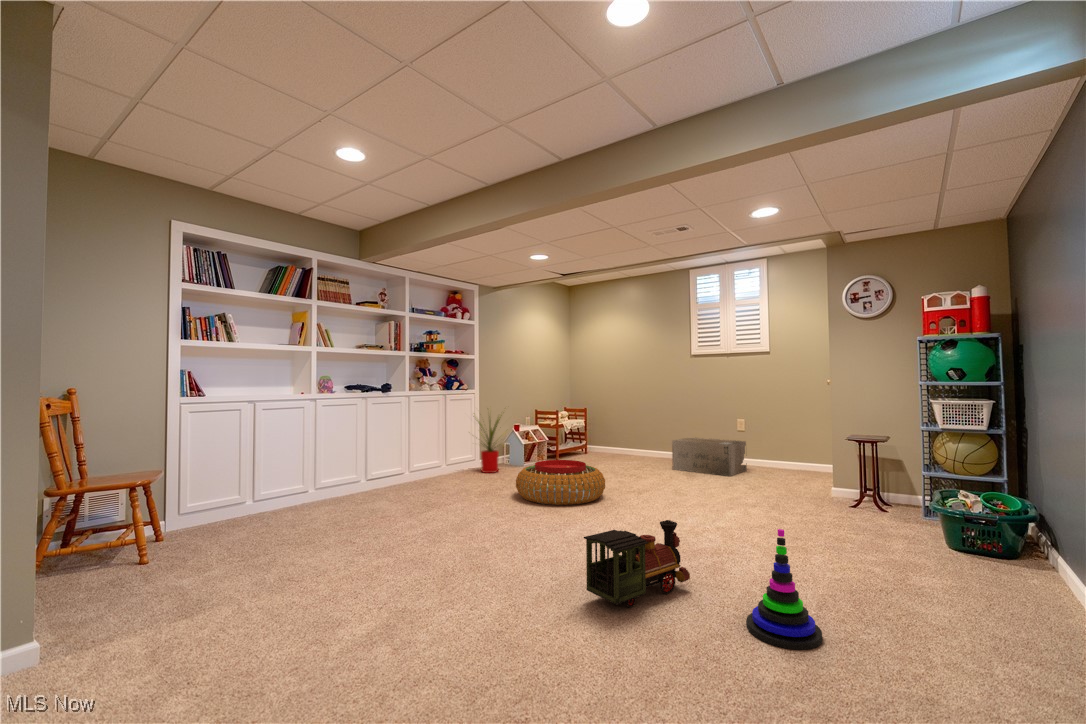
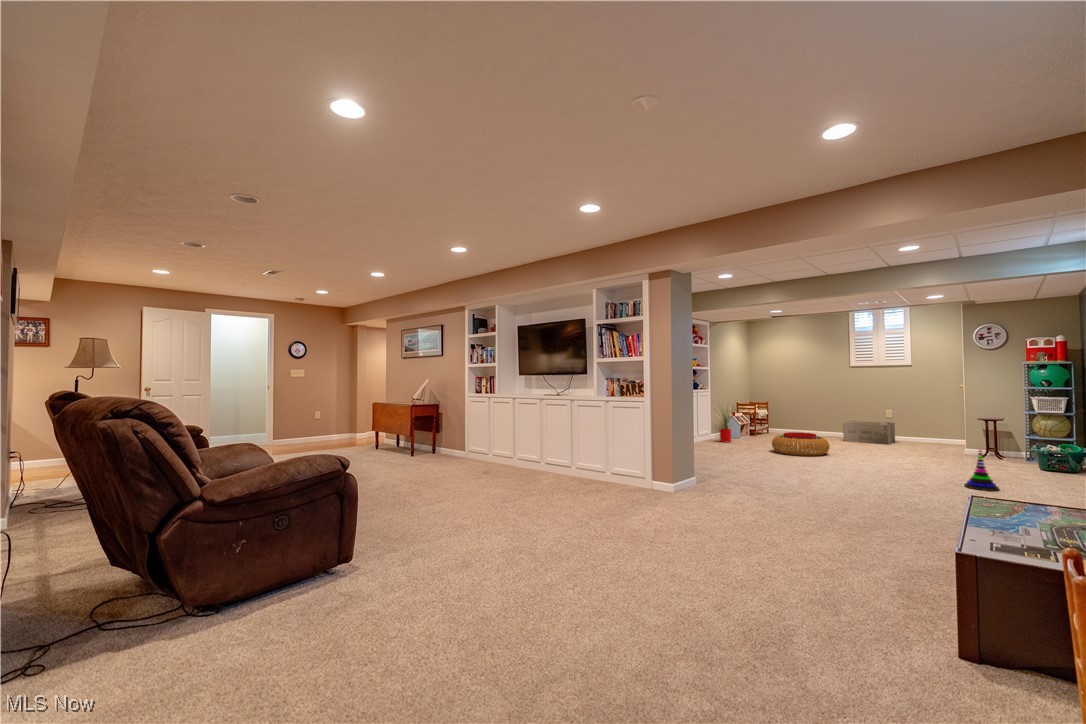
toy train: present [584,520,690,607] -> none [887,451,929,483]

